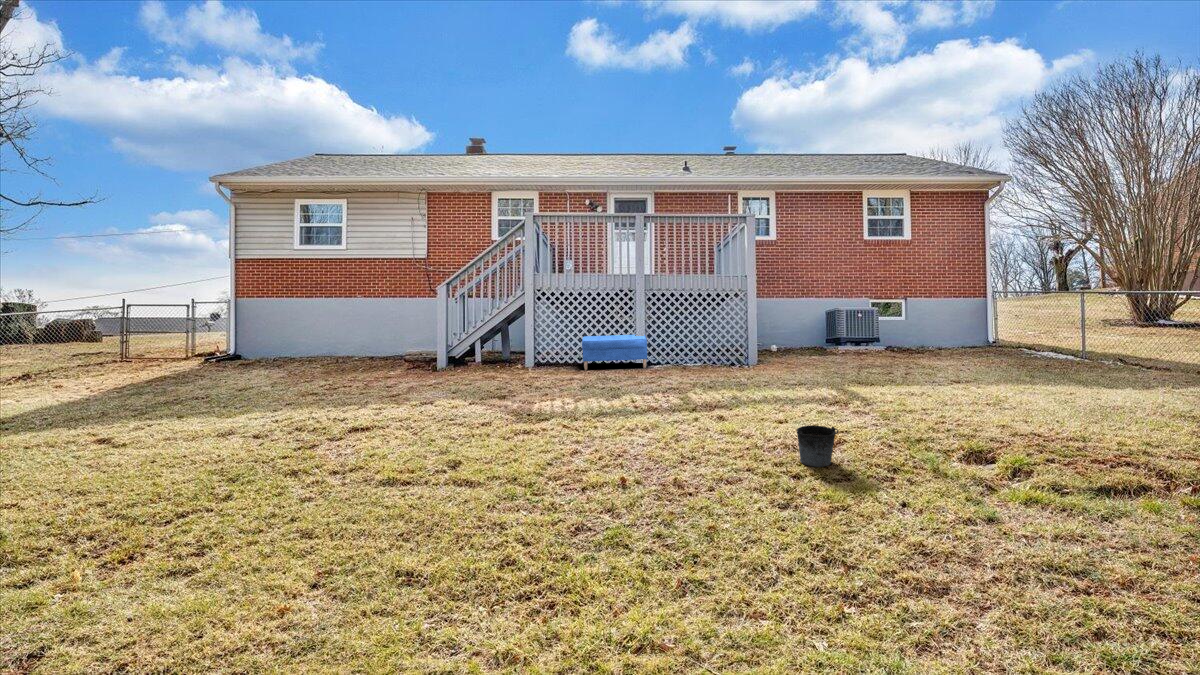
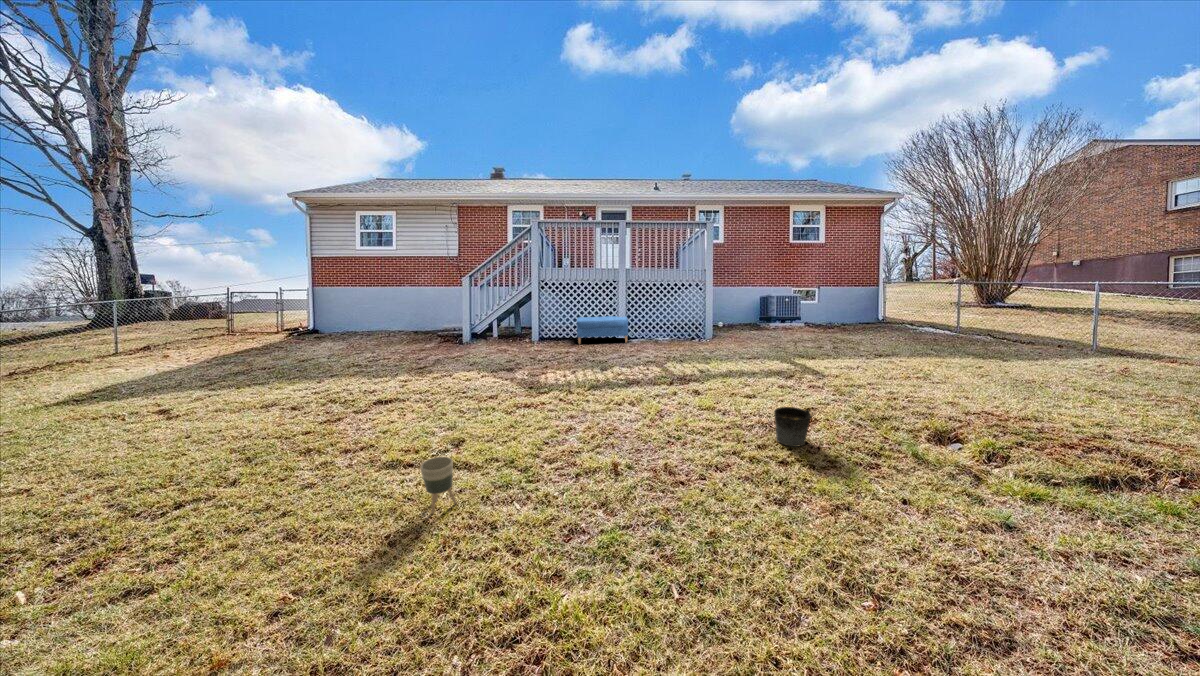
planter: none [427,465,461,521] -> present [420,457,457,514]

